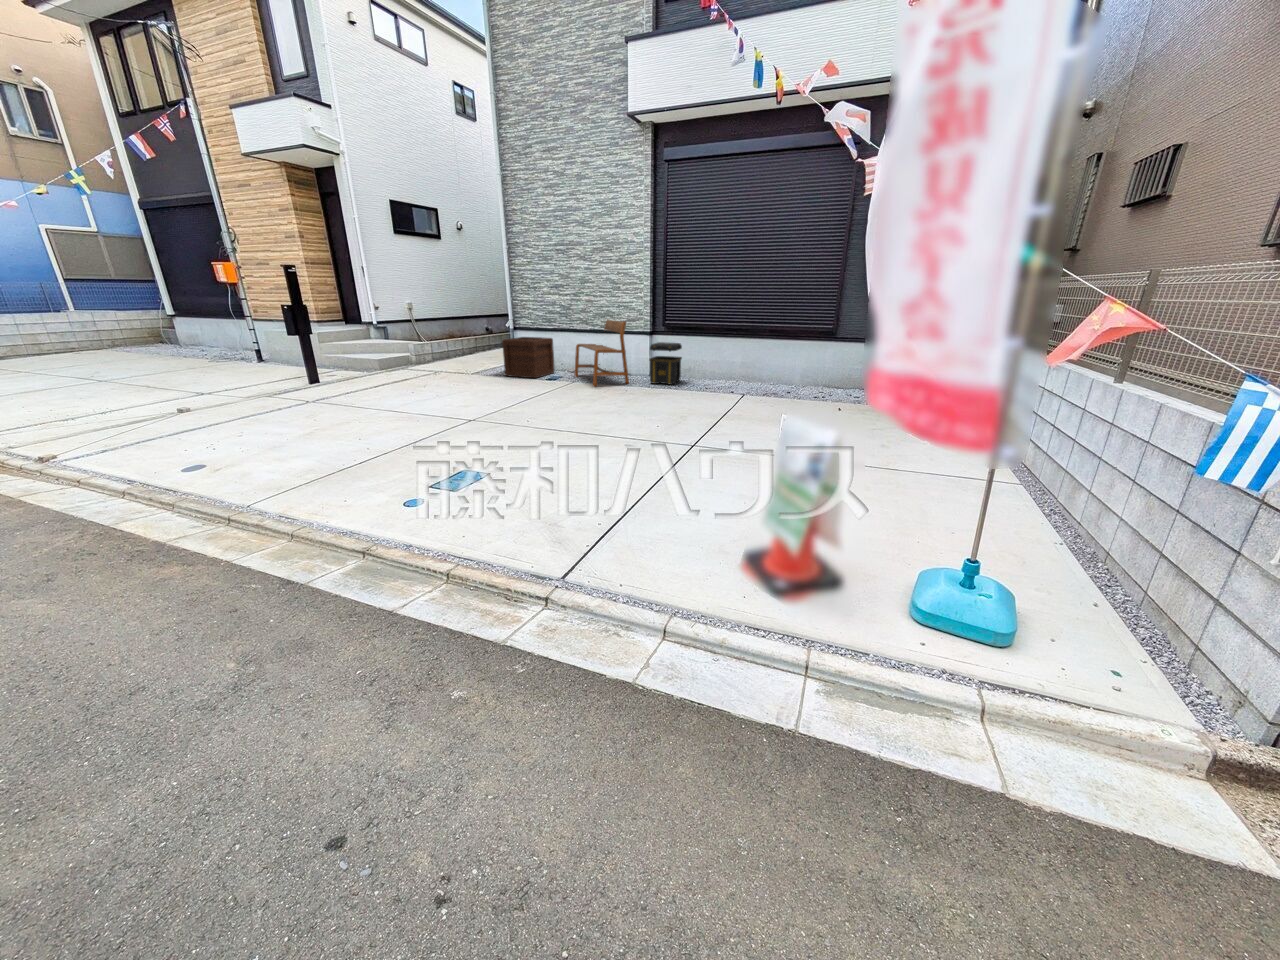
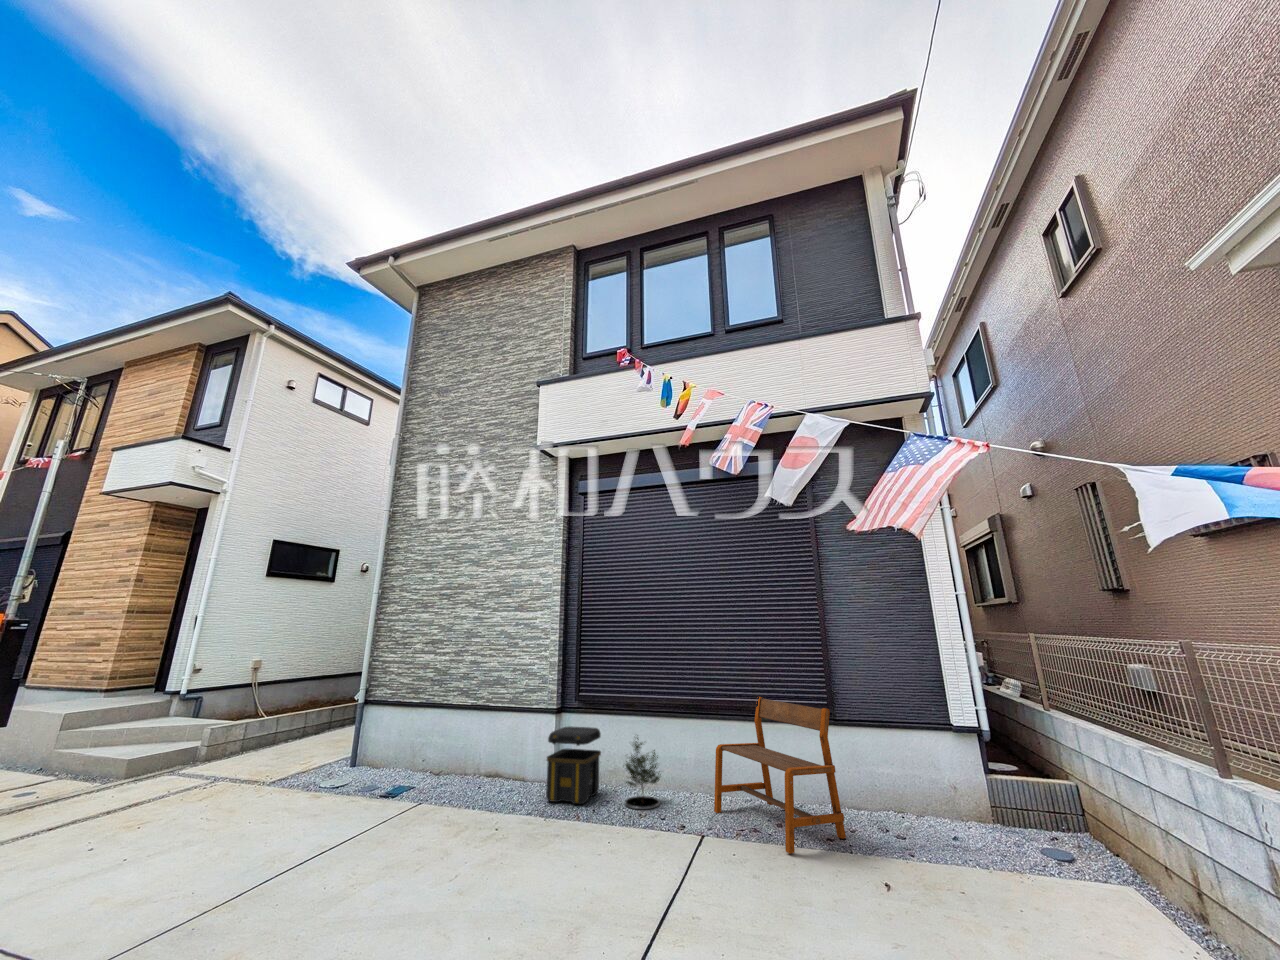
bench: present [575,319,629,386] -> present [714,697,846,854]
wooden crate: present [502,337,555,378] -> none [324,715,417,790]
potted tree: none [698,345,722,387] -> present [625,738,661,809]

